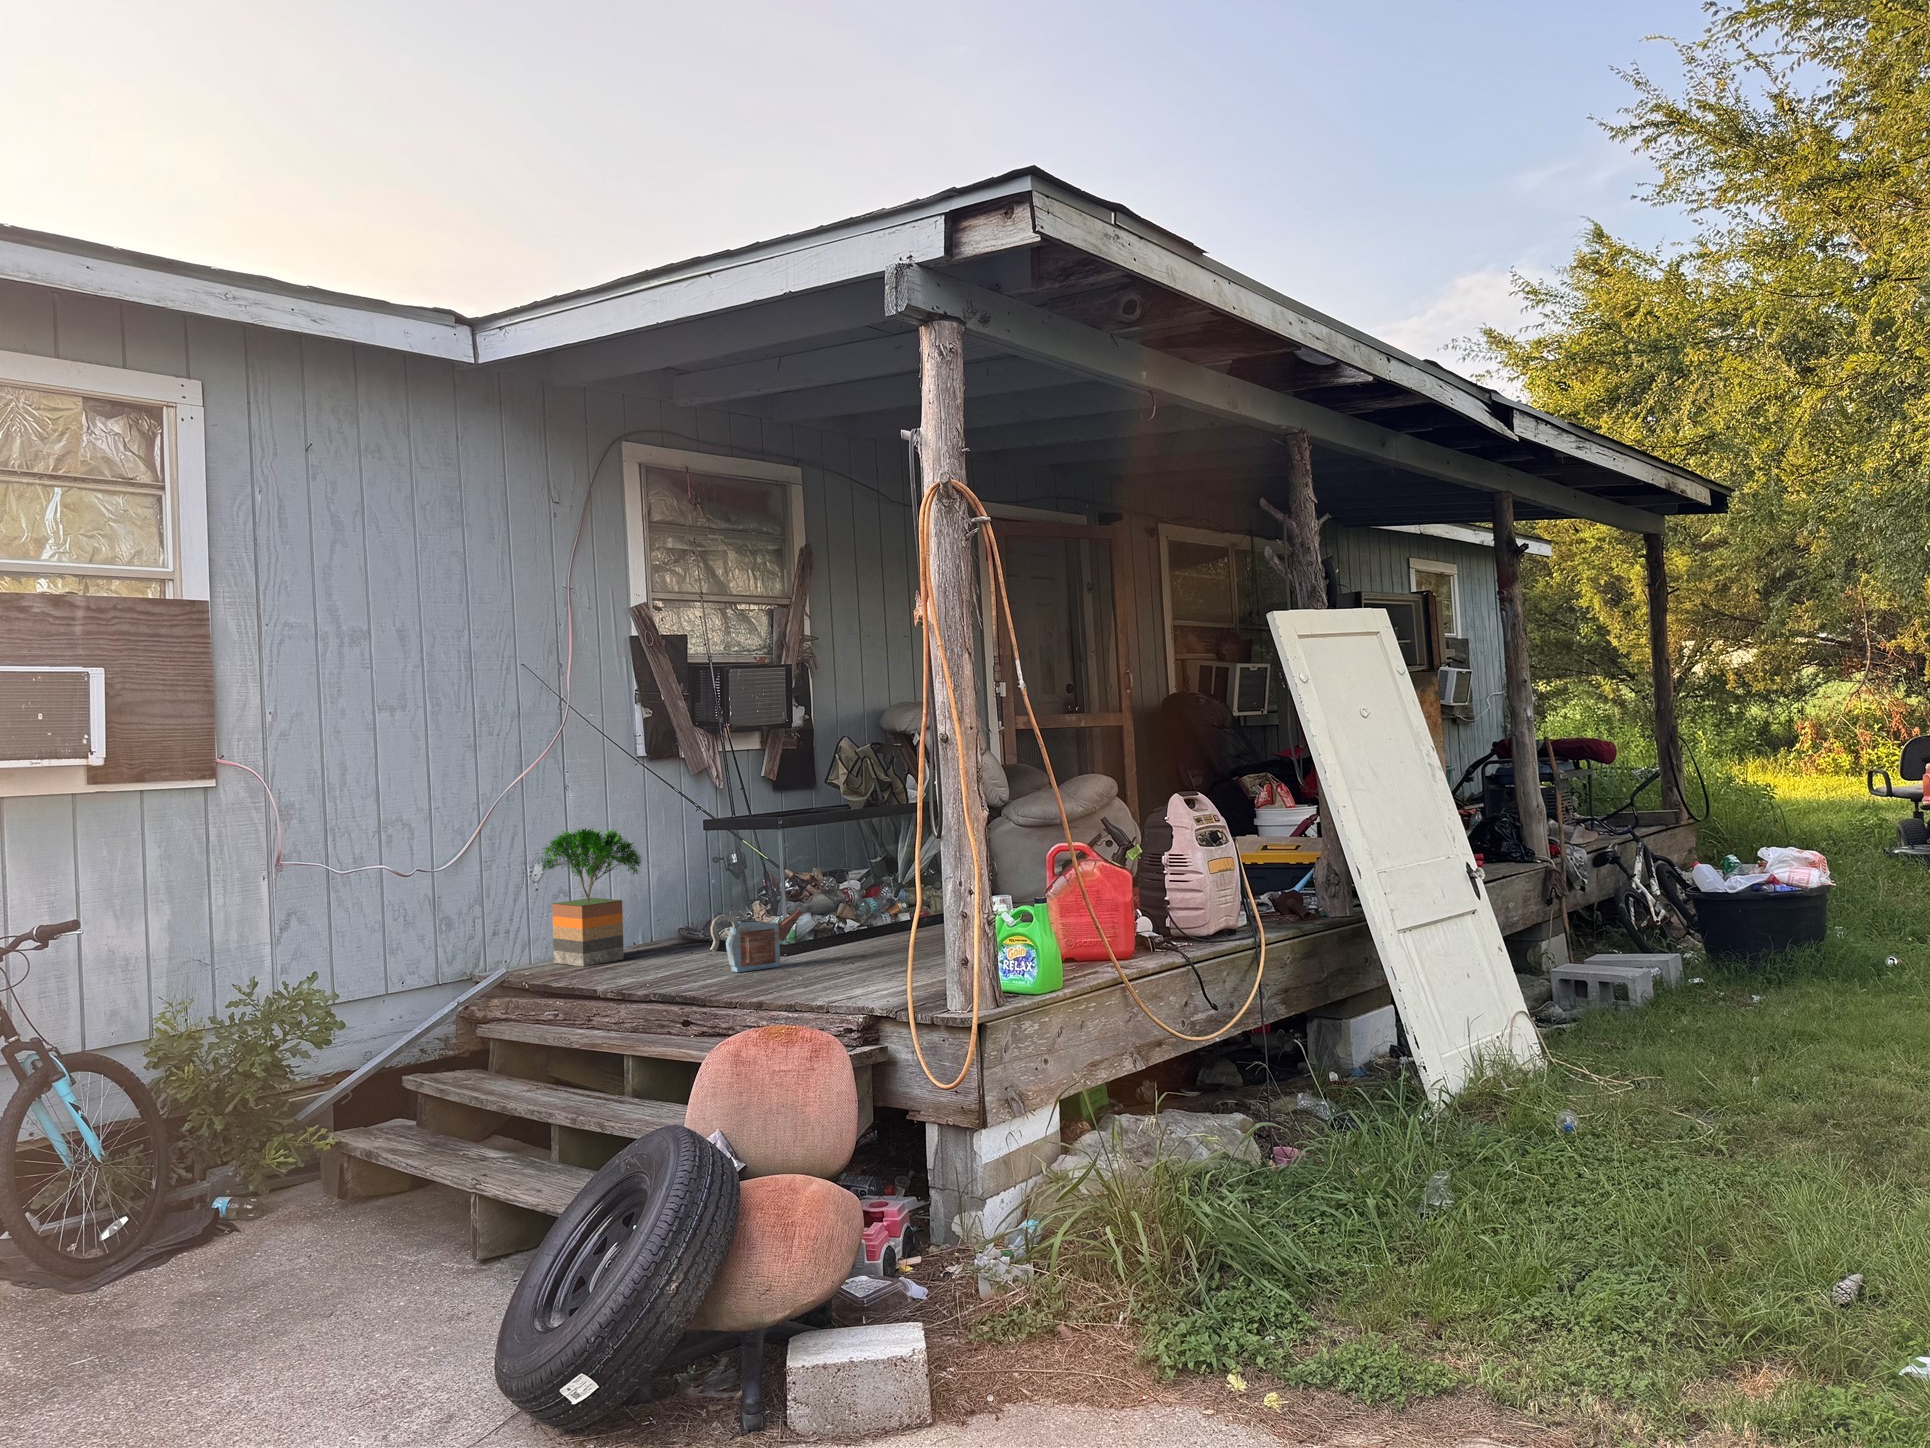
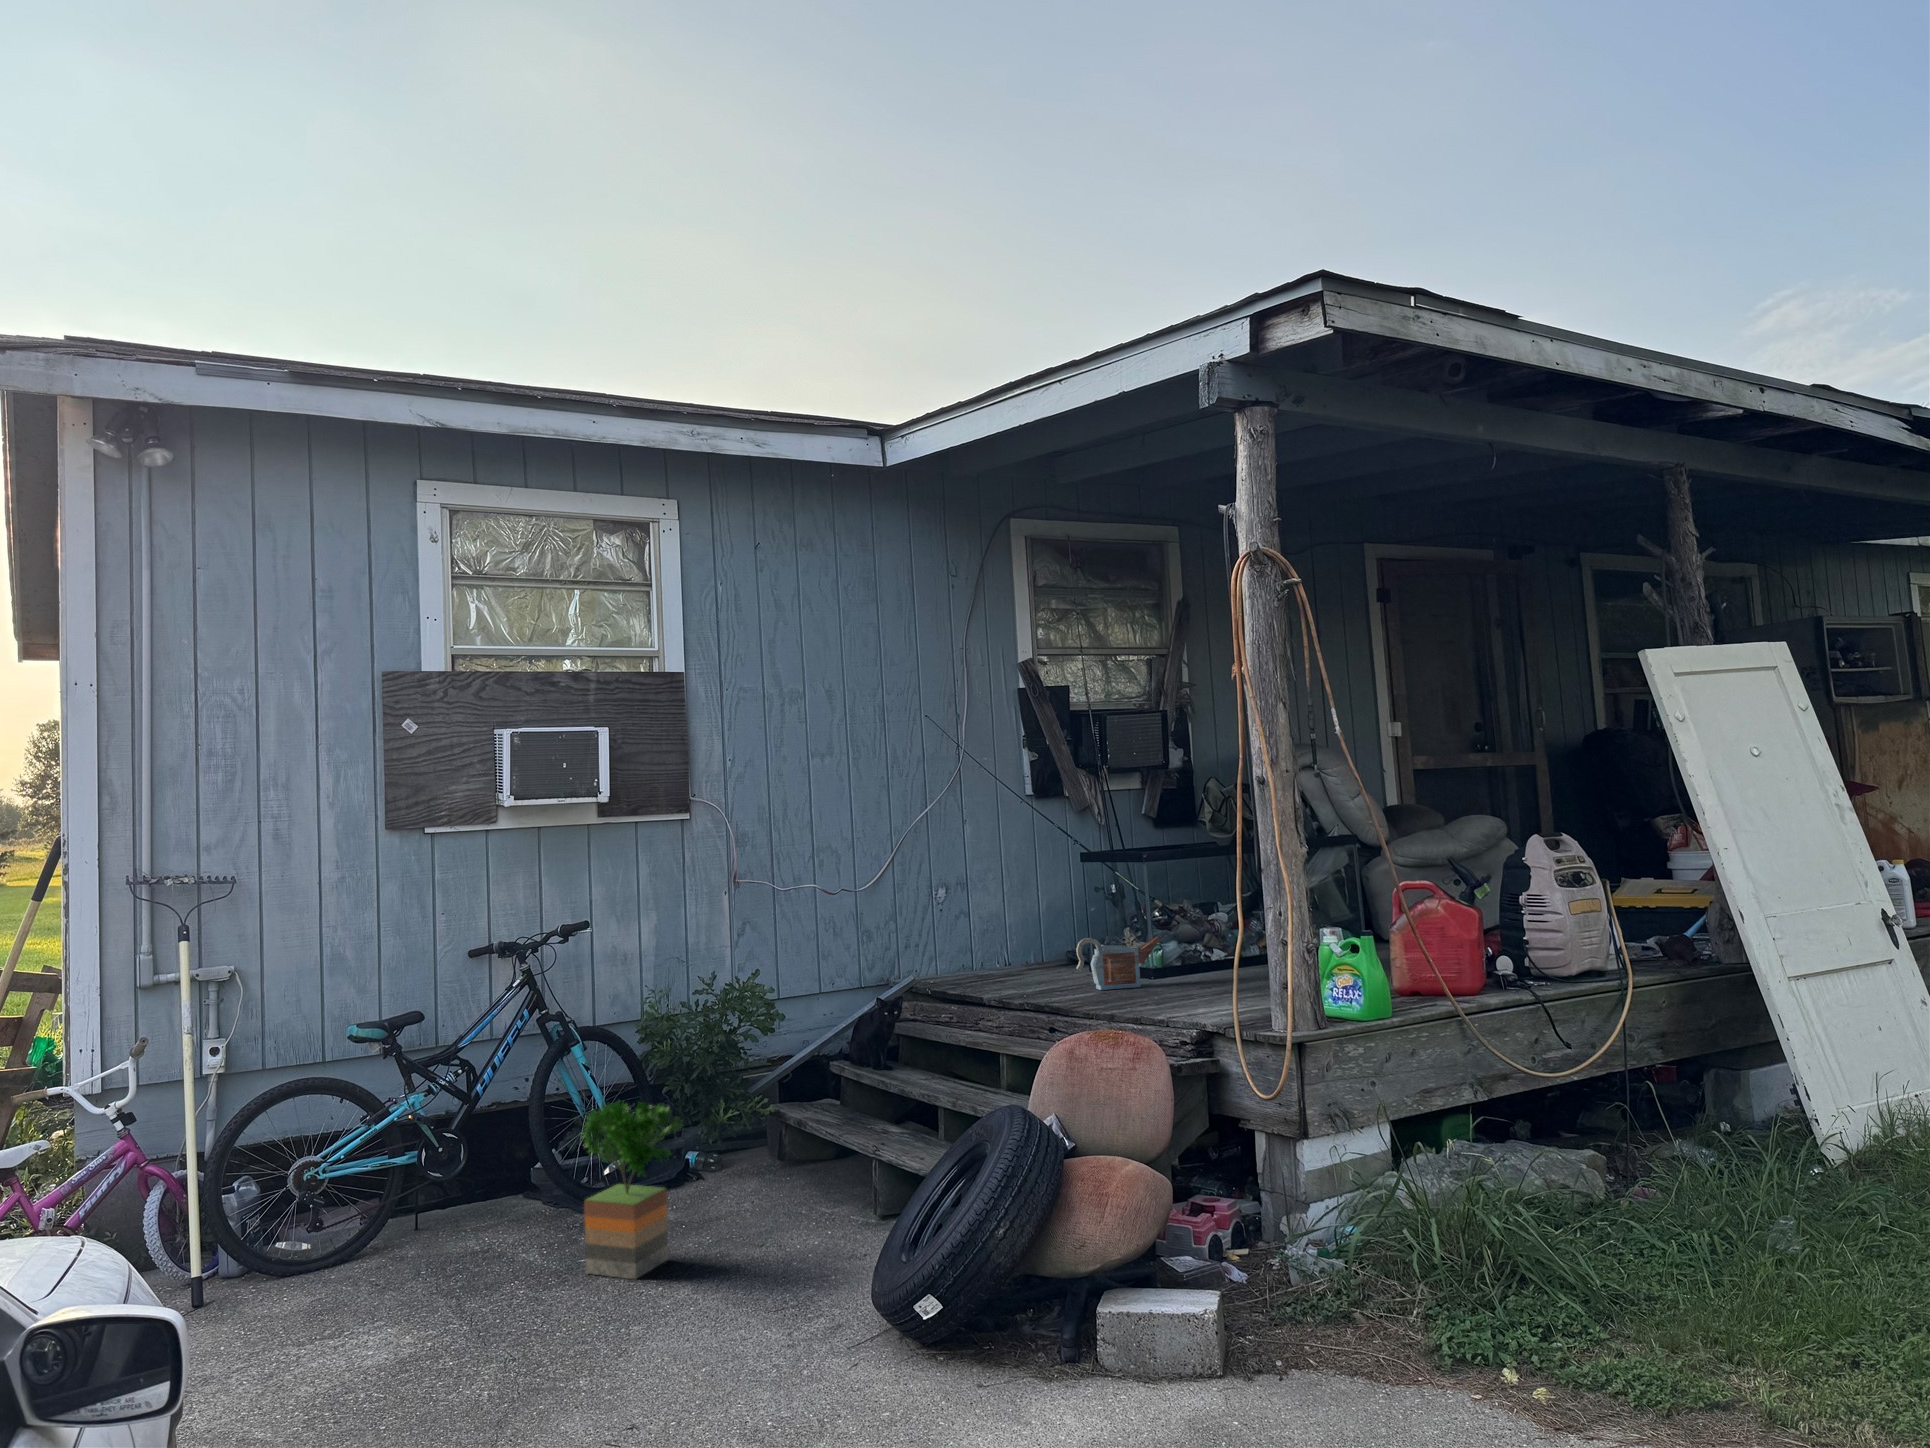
potted tree: present [542,828,641,967] -> present [582,1100,683,1279]

